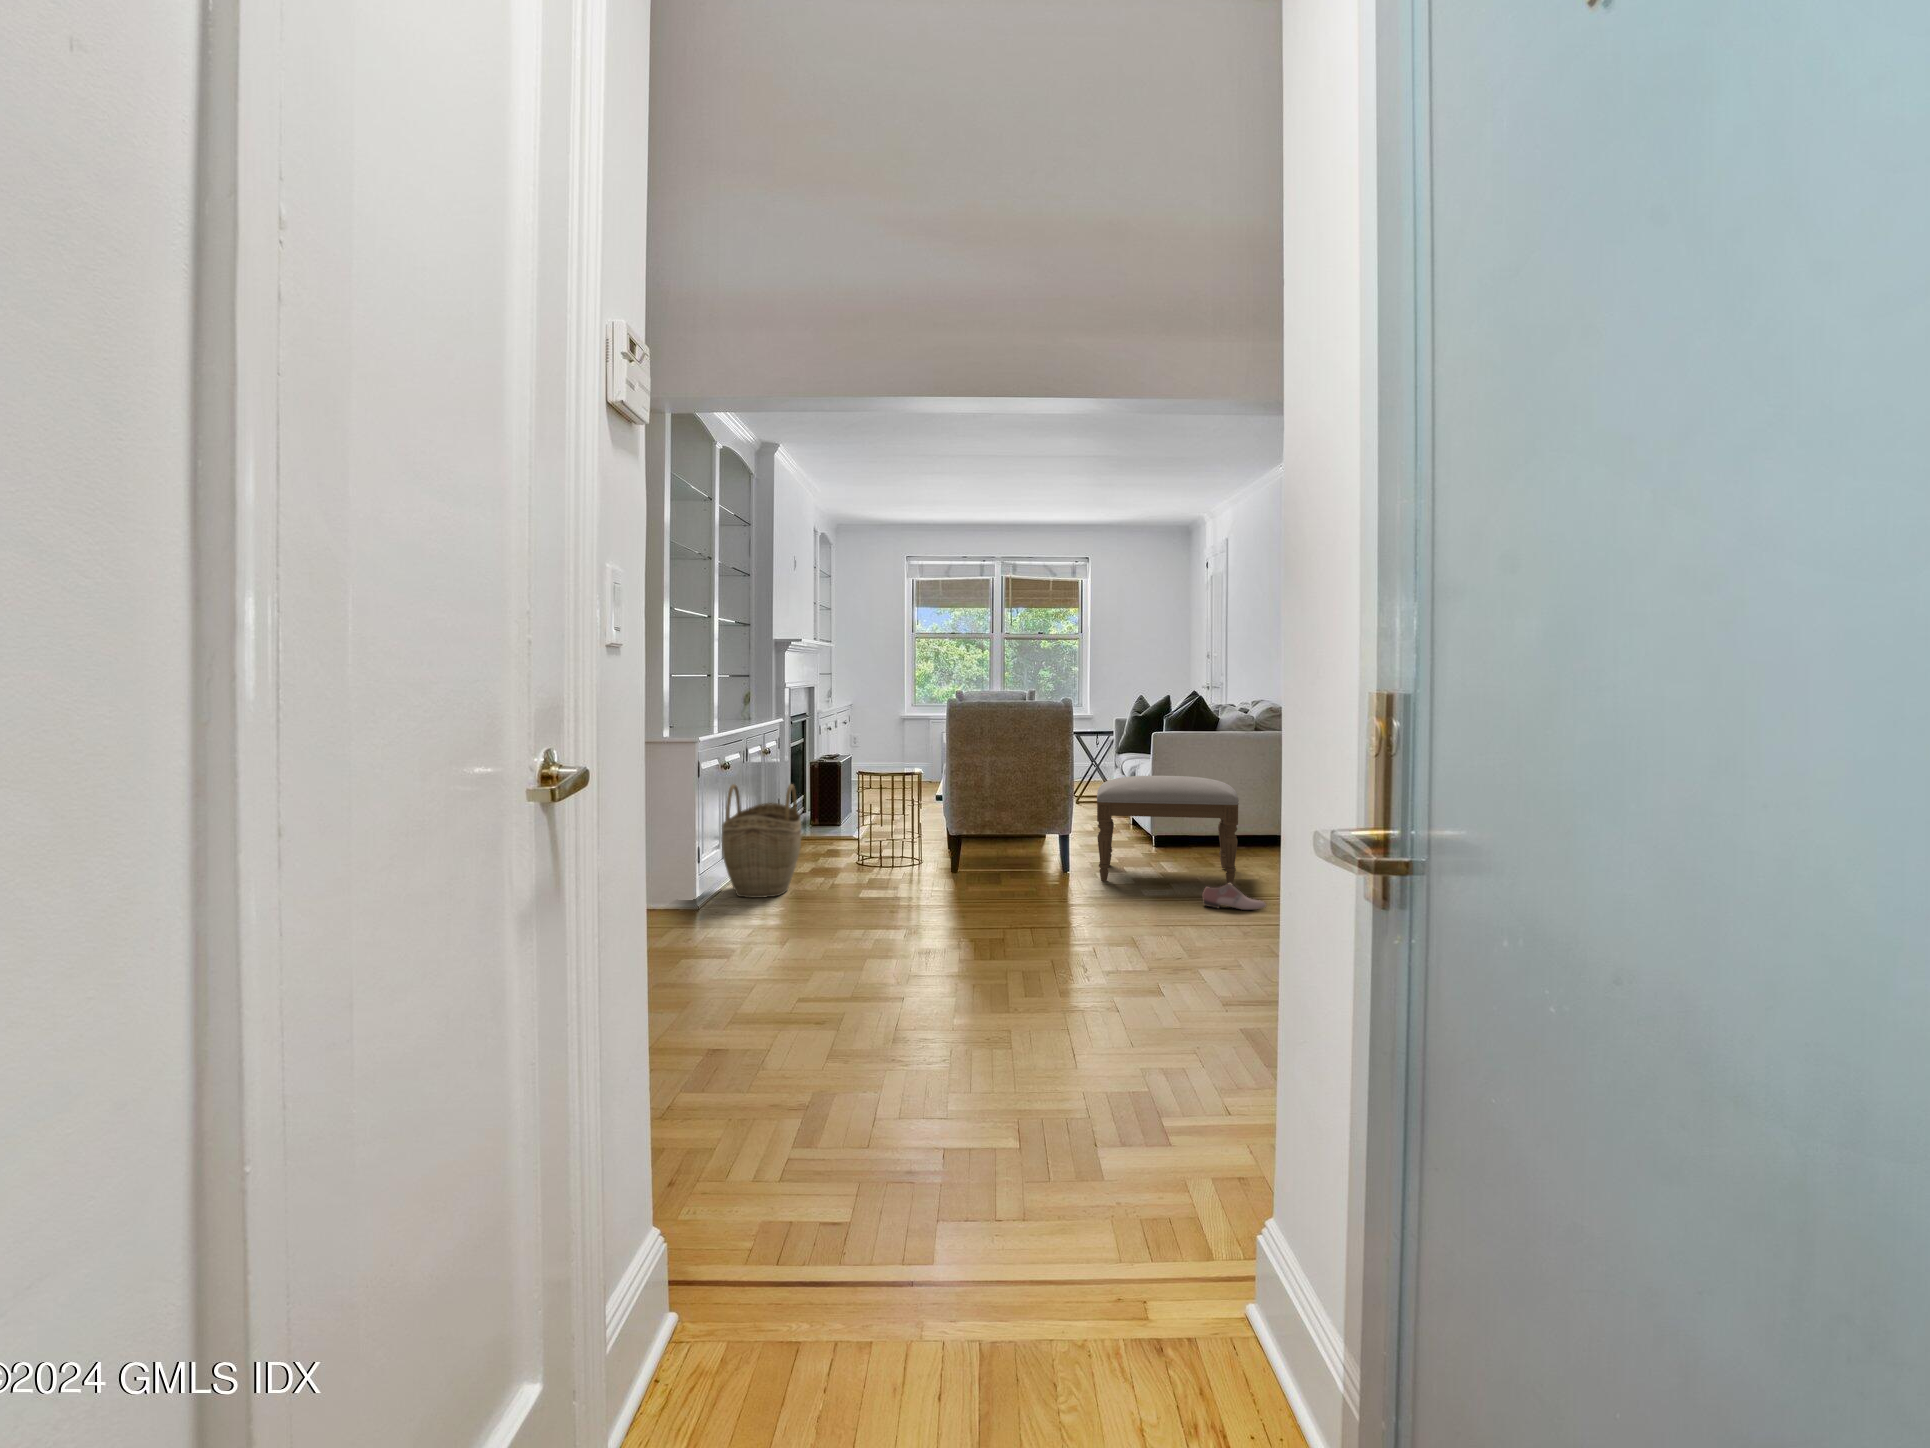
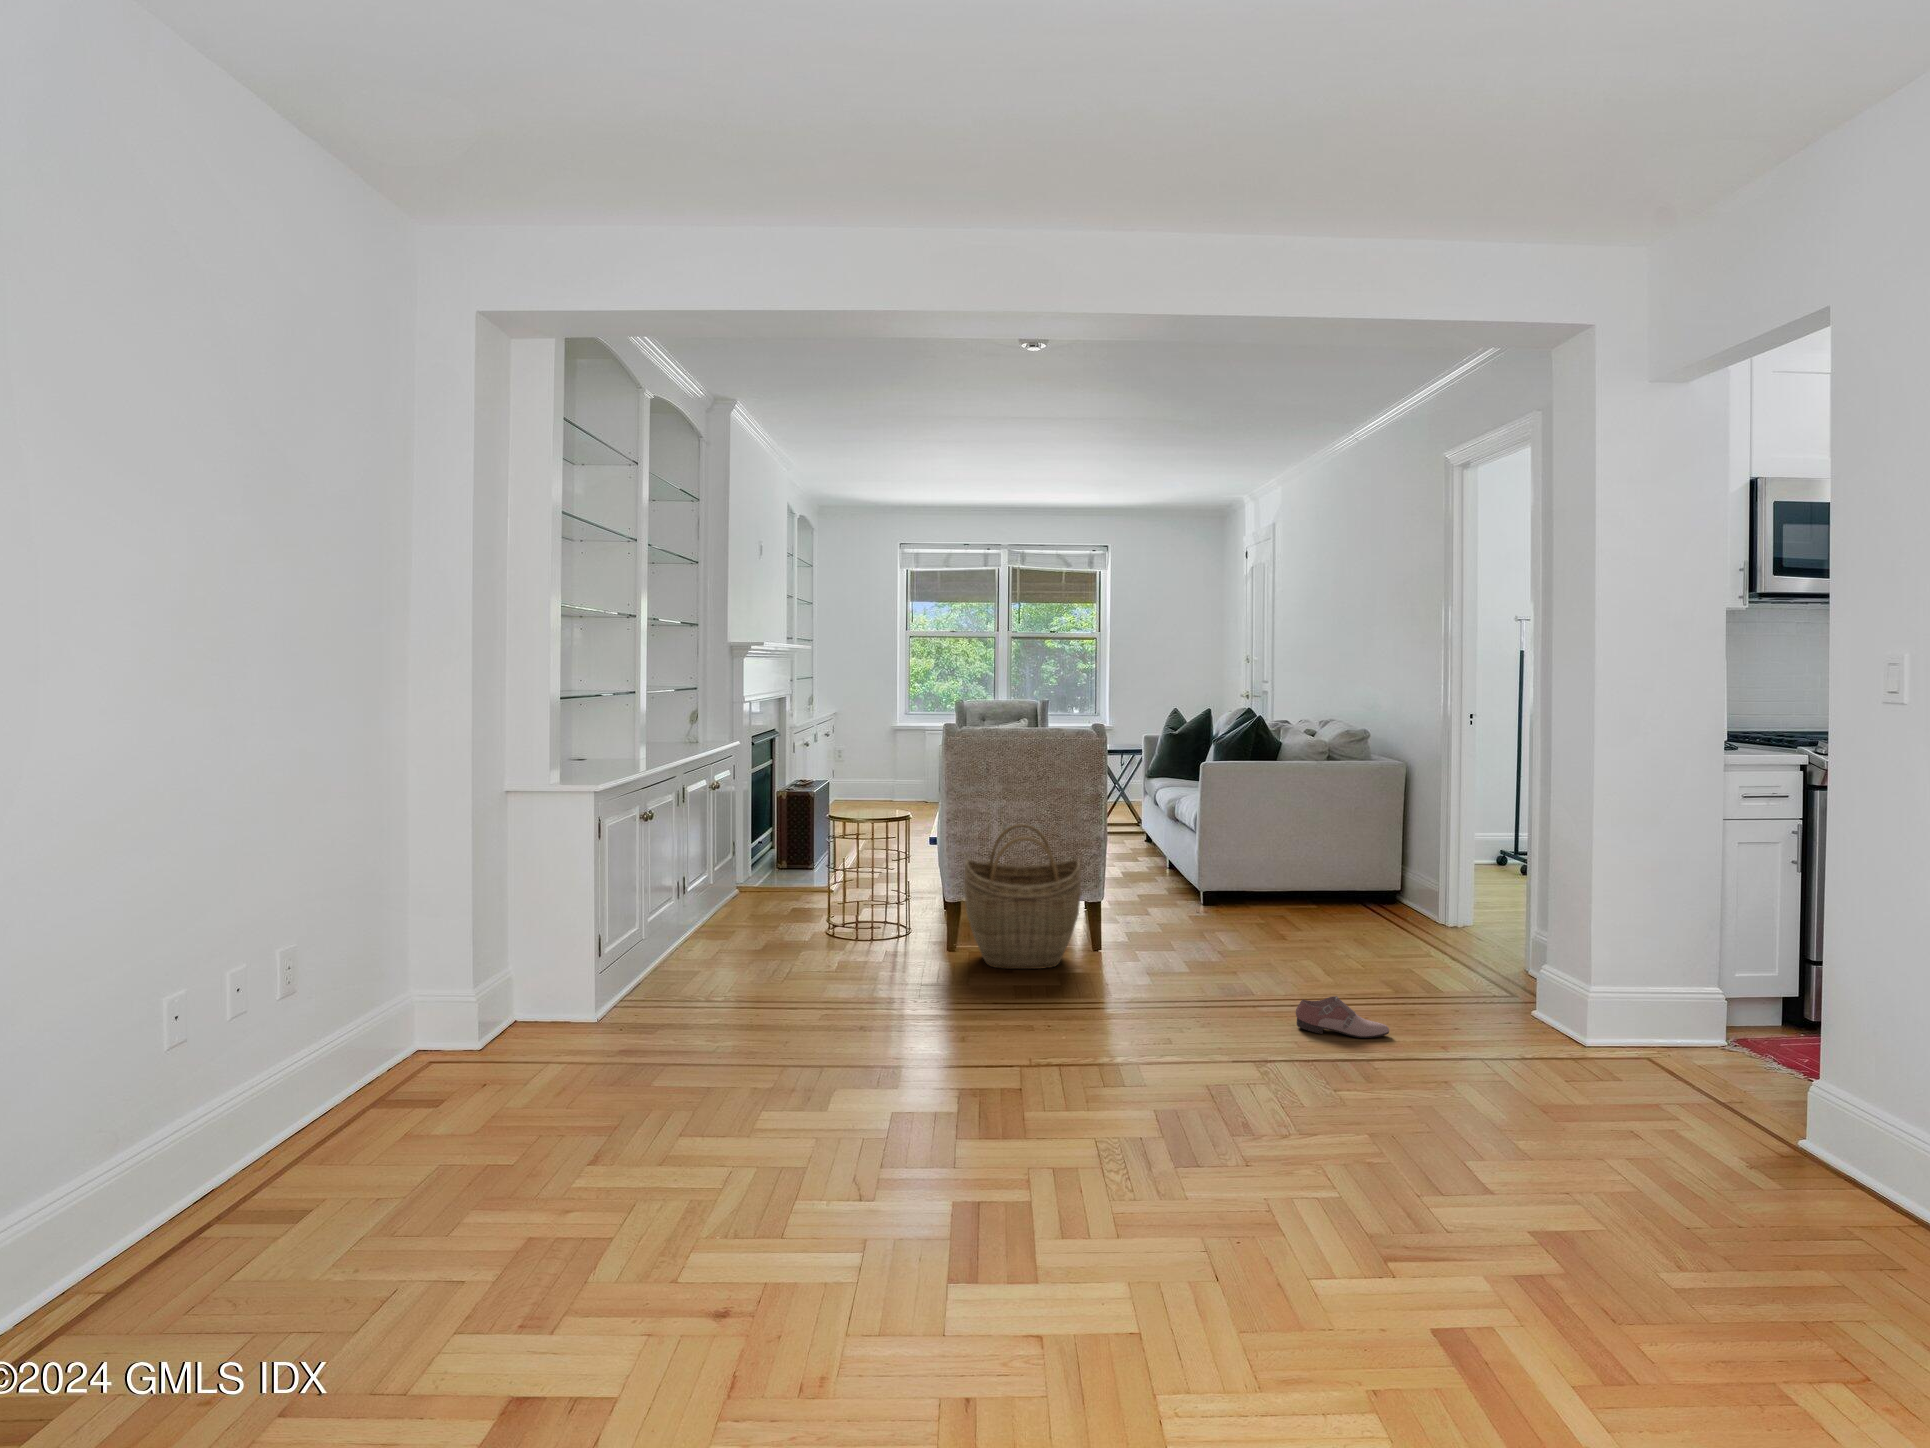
ottoman: present [1097,776,1239,885] -> none [1140,828,1334,982]
woven basket: present [722,784,801,898] -> present [964,824,1081,969]

